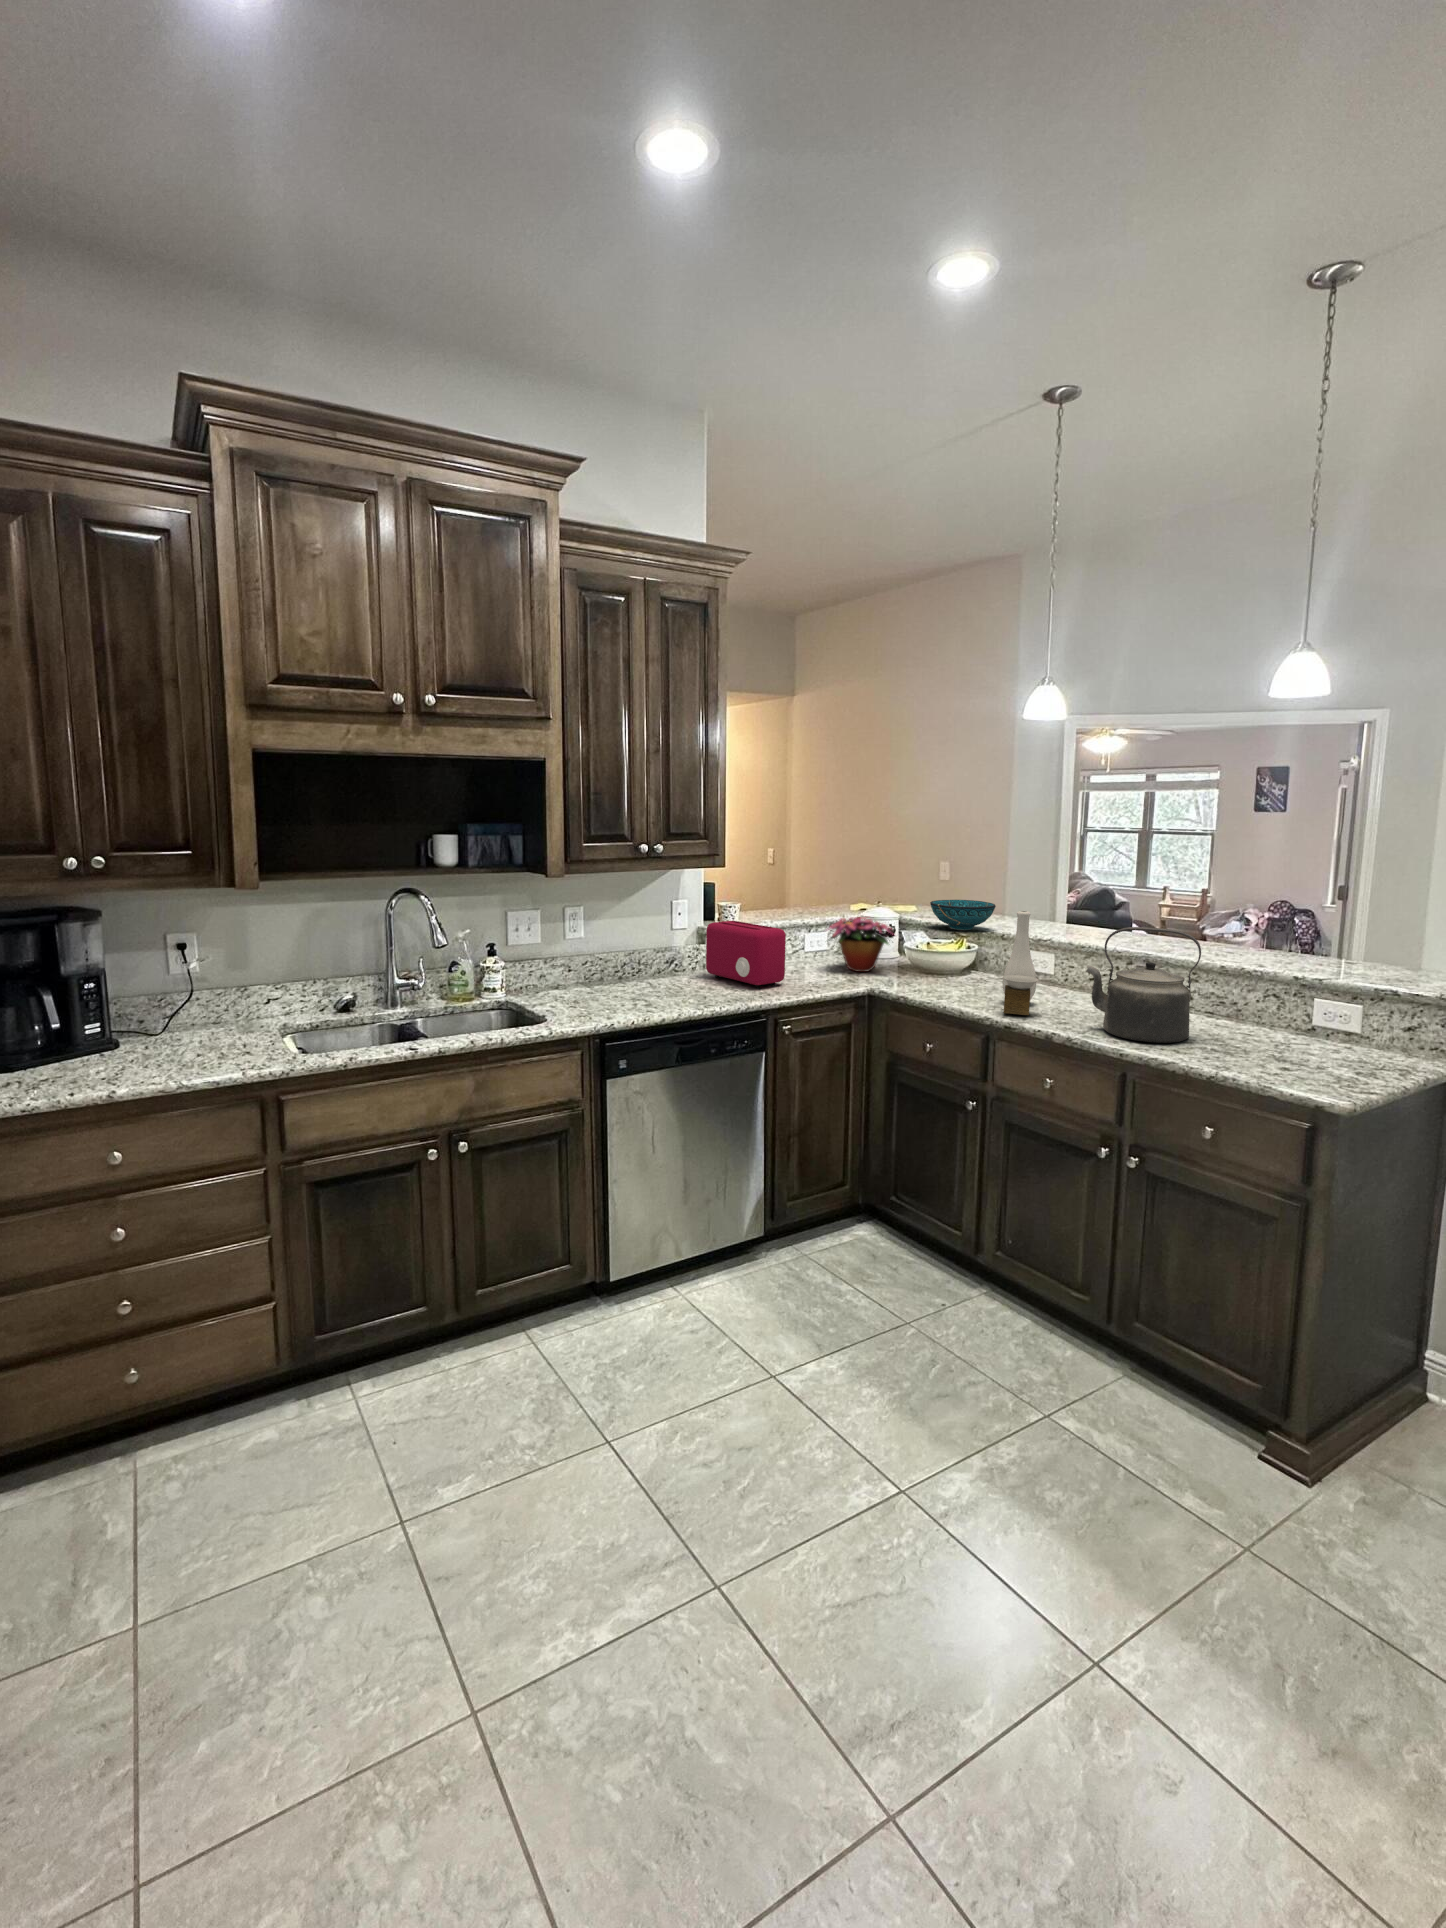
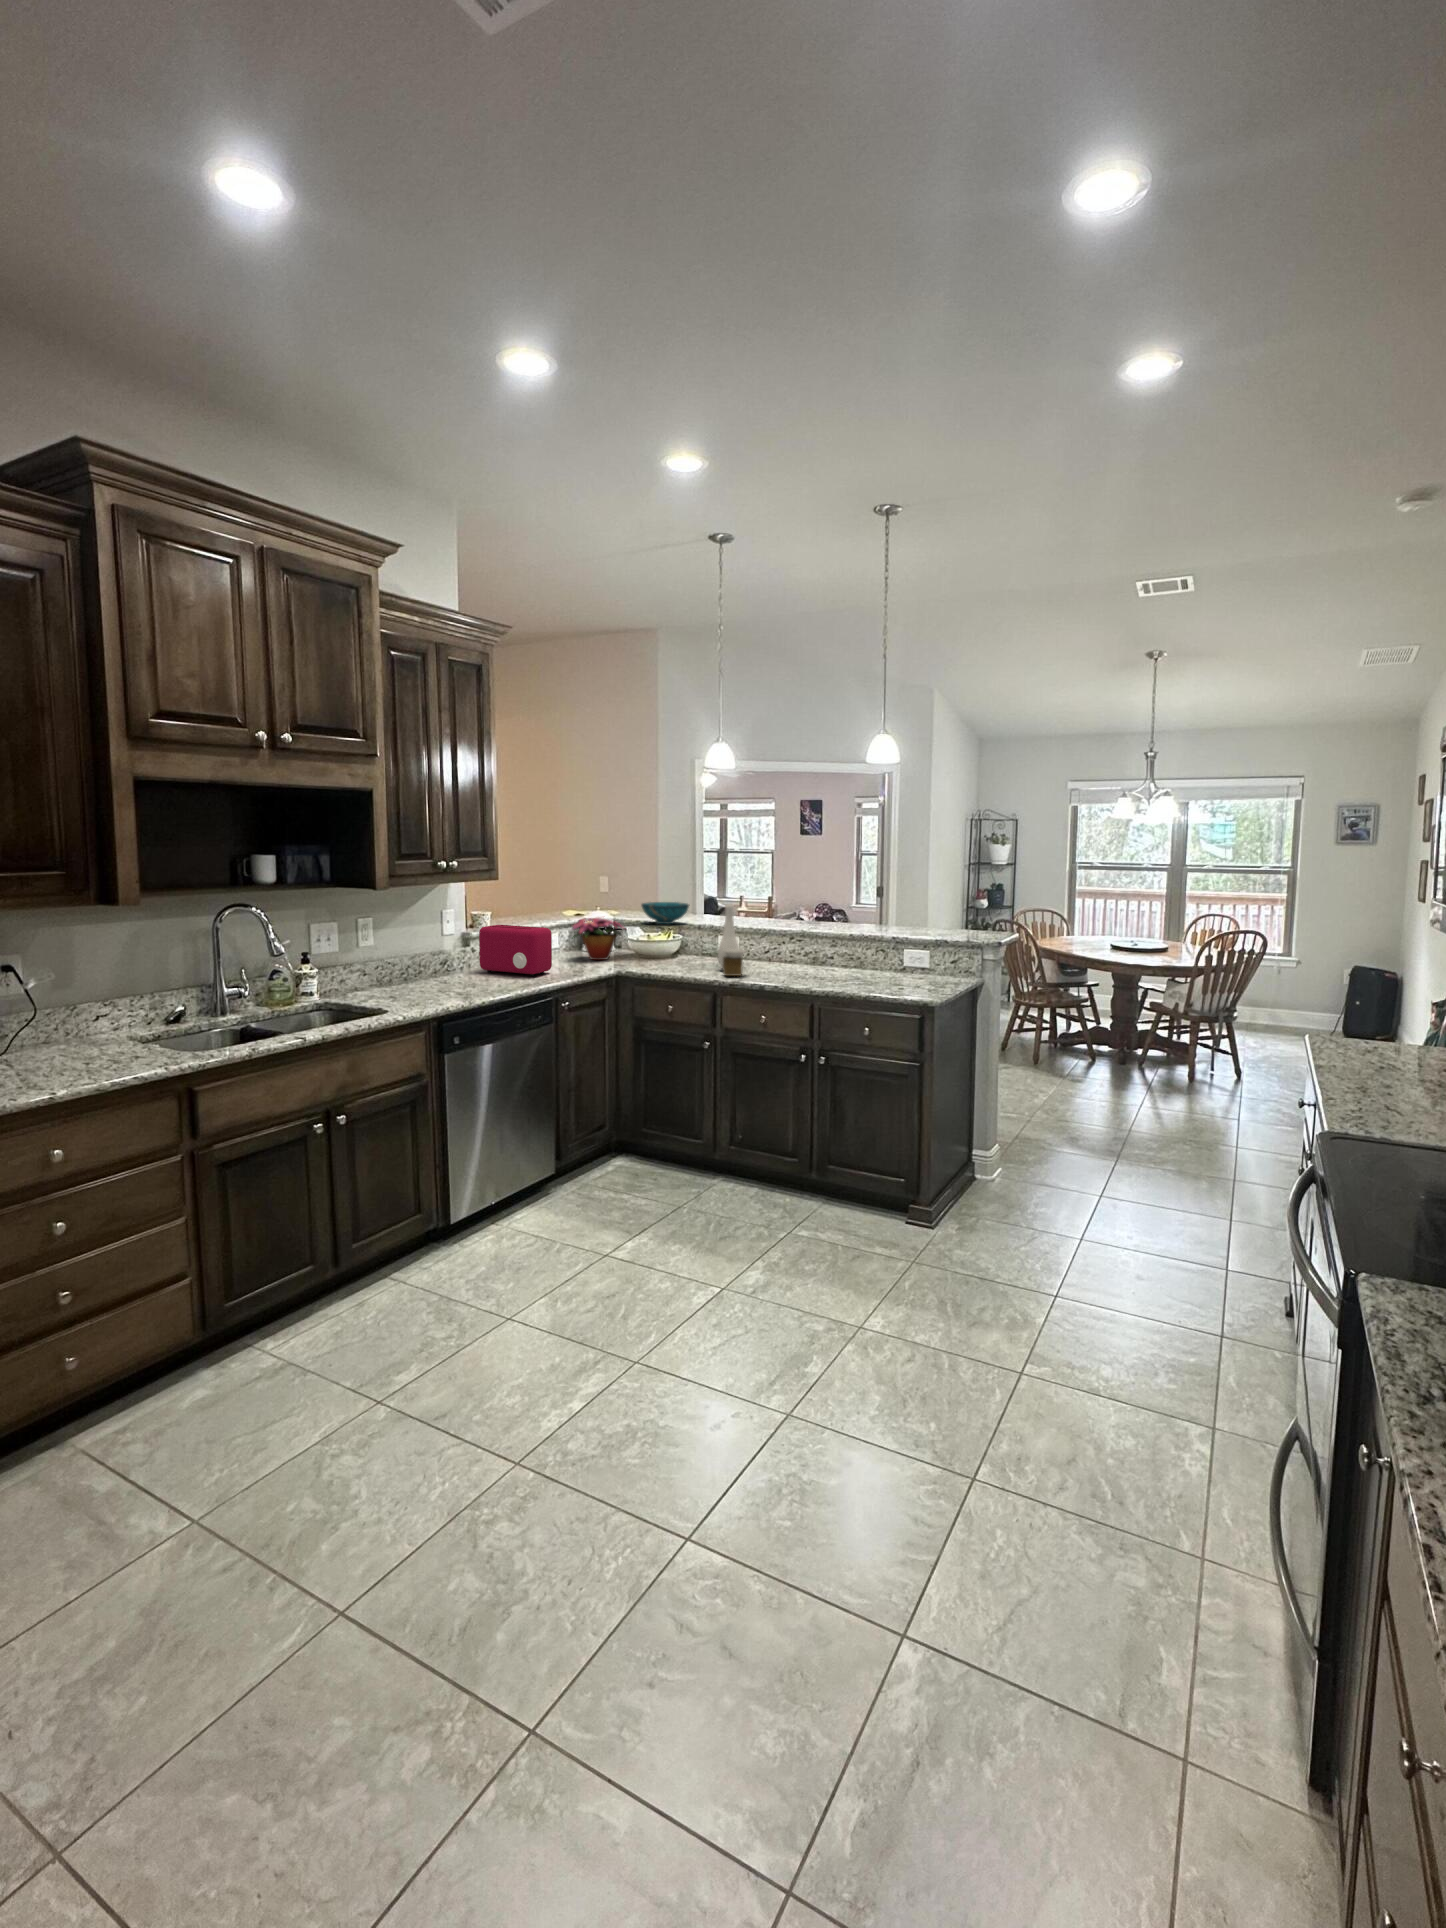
kettle: present [1086,927,1201,1043] -> none [779,909,847,983]

